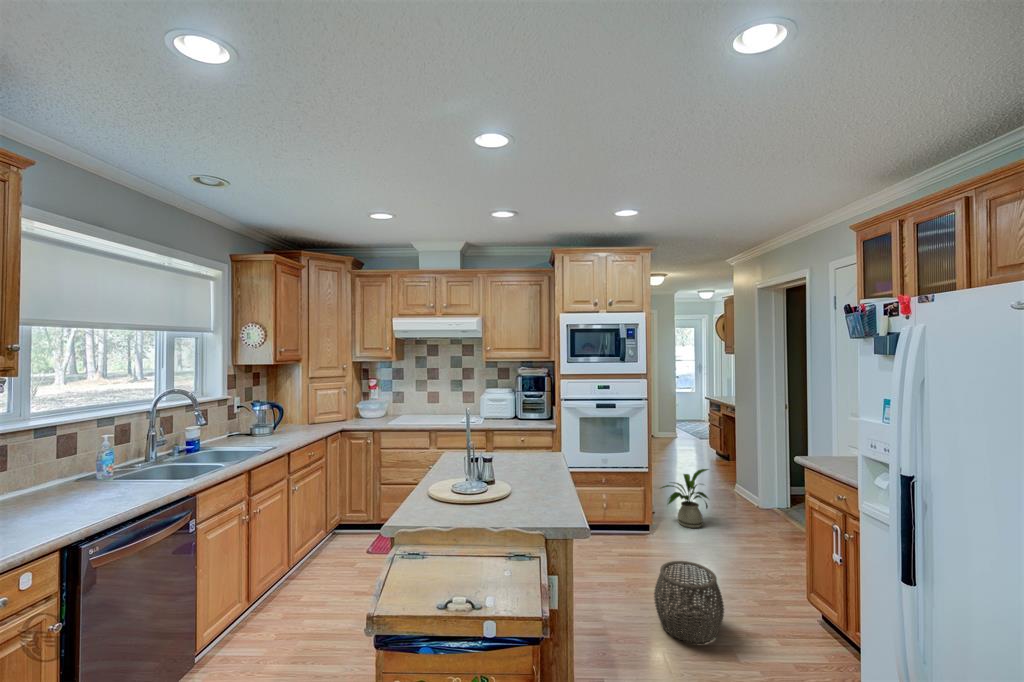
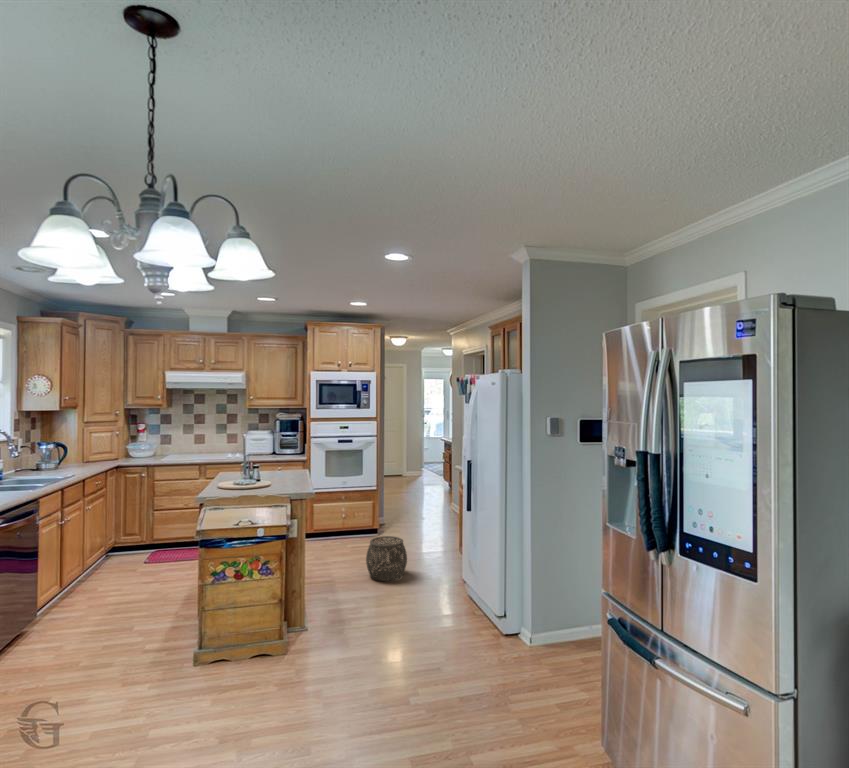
house plant: present [661,469,708,528] -> none [384,488,423,531]

